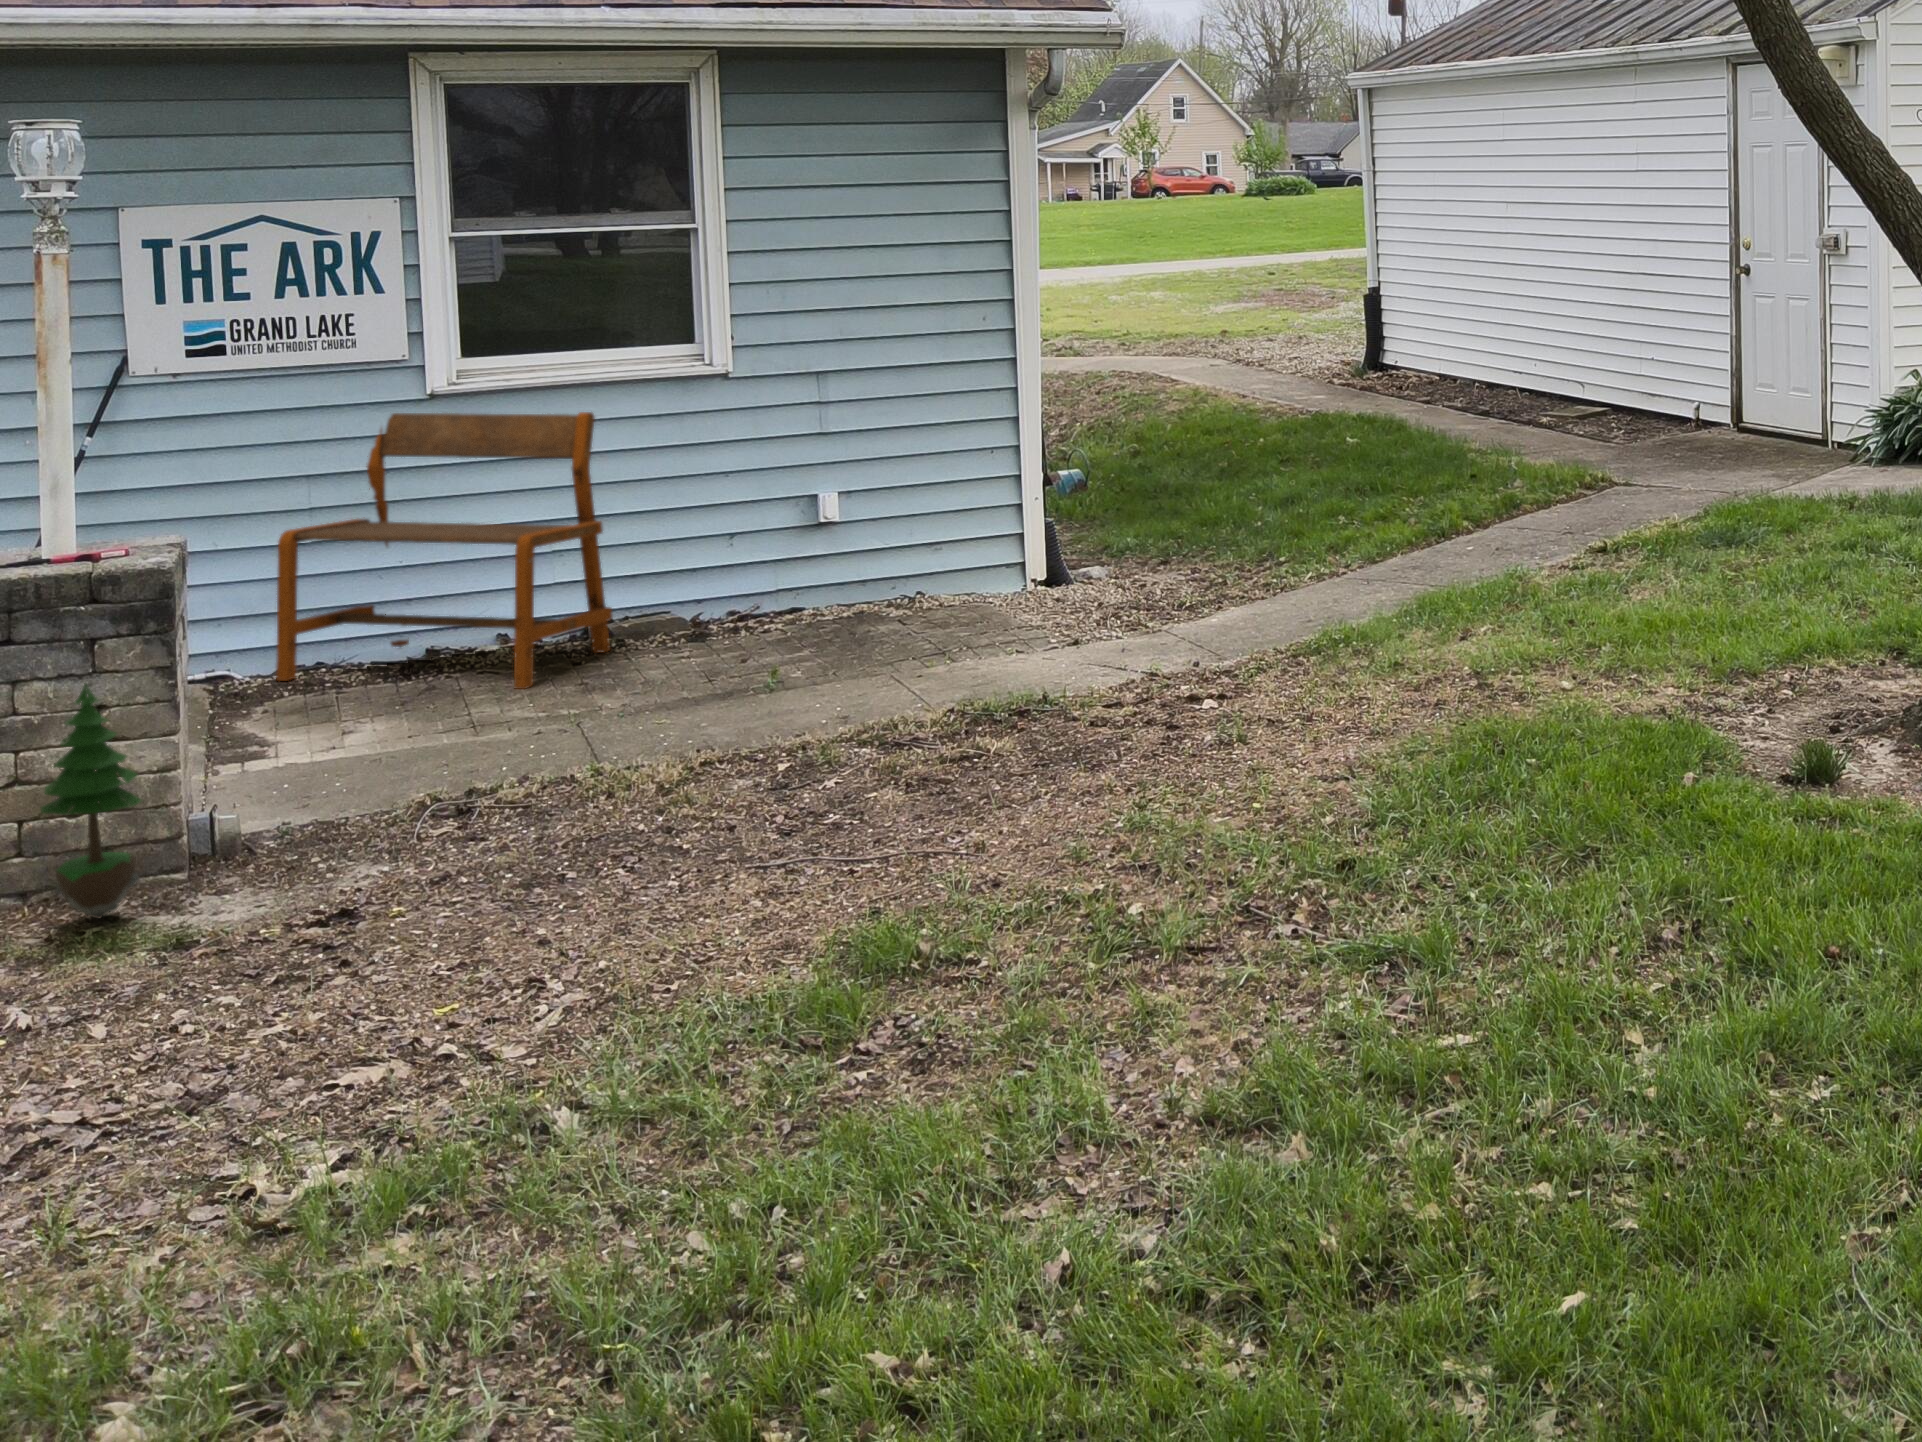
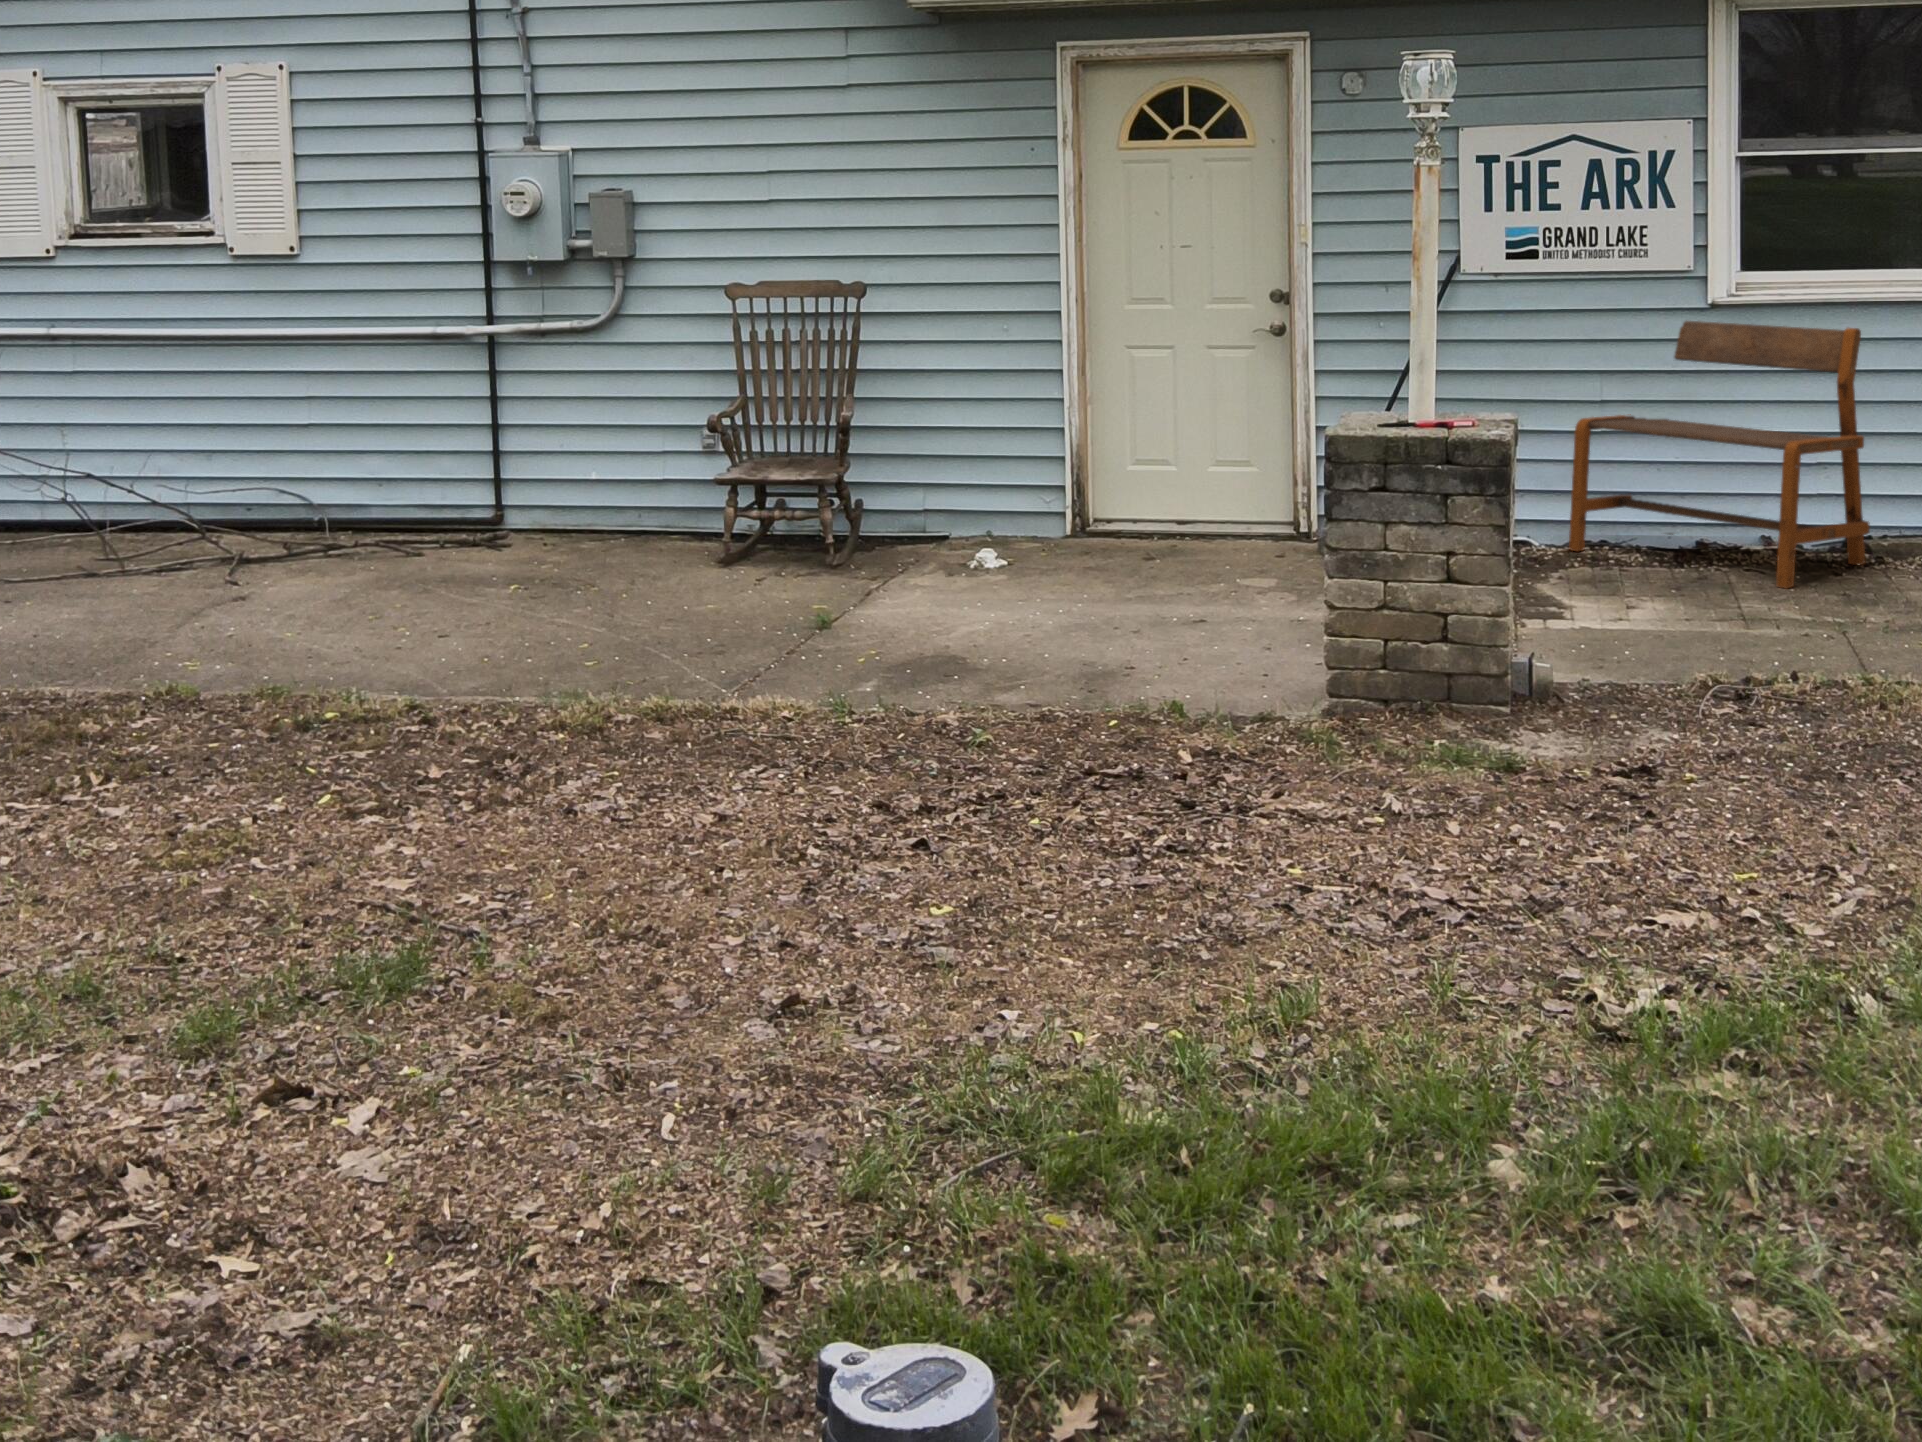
potted tree: present [41,684,142,918] -> none [1410,524,1486,728]

